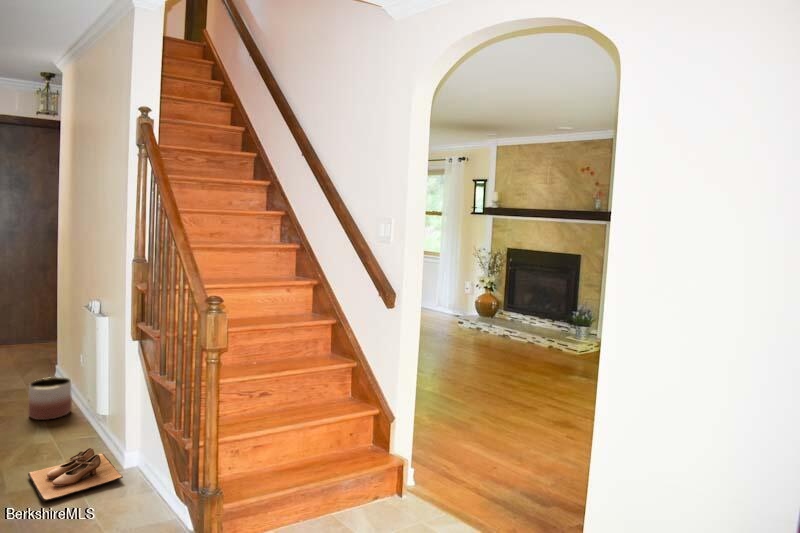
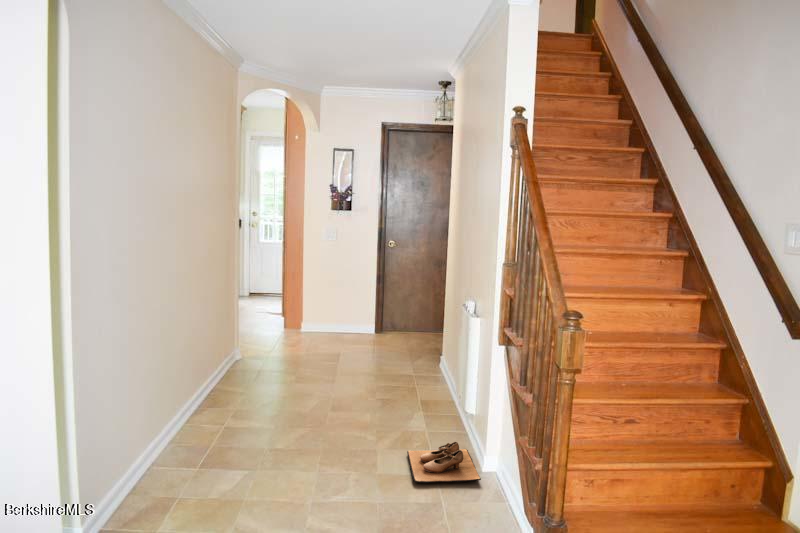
planter: present [29,377,72,420] -> none [416,367,450,405]

